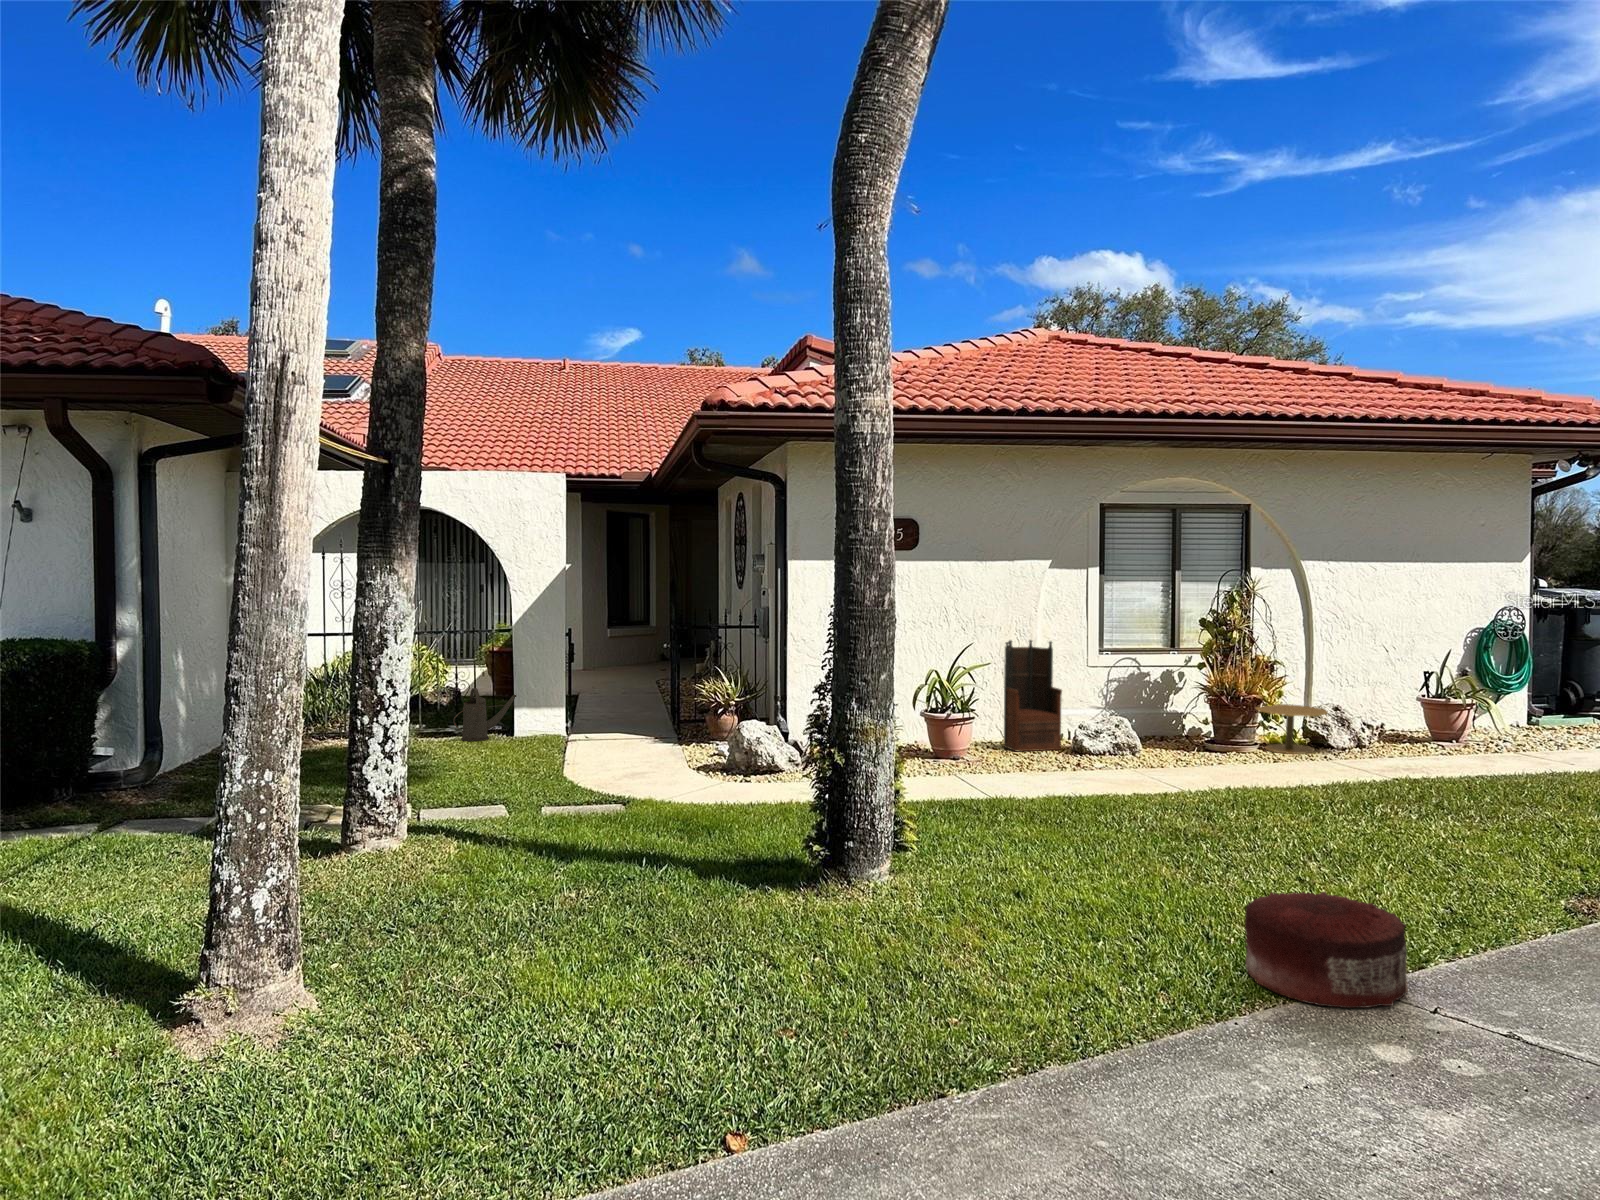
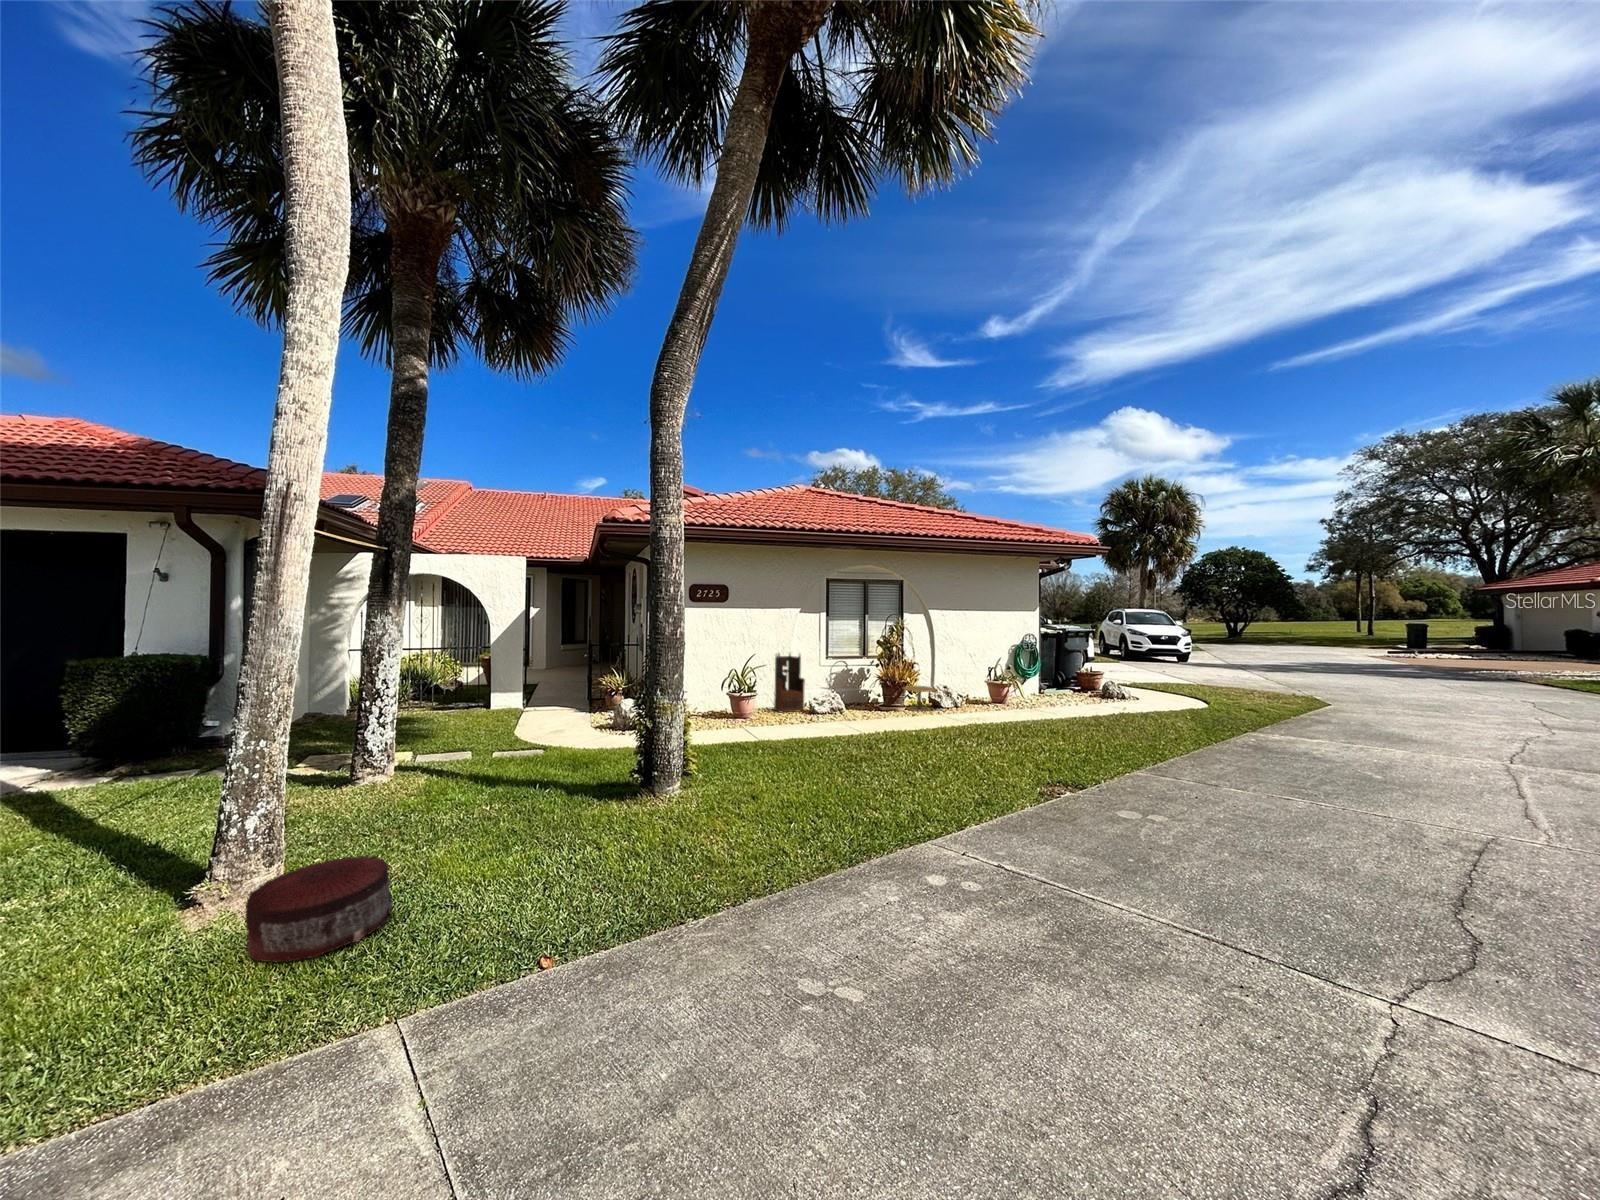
watering can: present [453,688,516,741] -> none [454,680,496,712]
pouf: present [1245,892,1408,1008] -> present [245,855,393,962]

